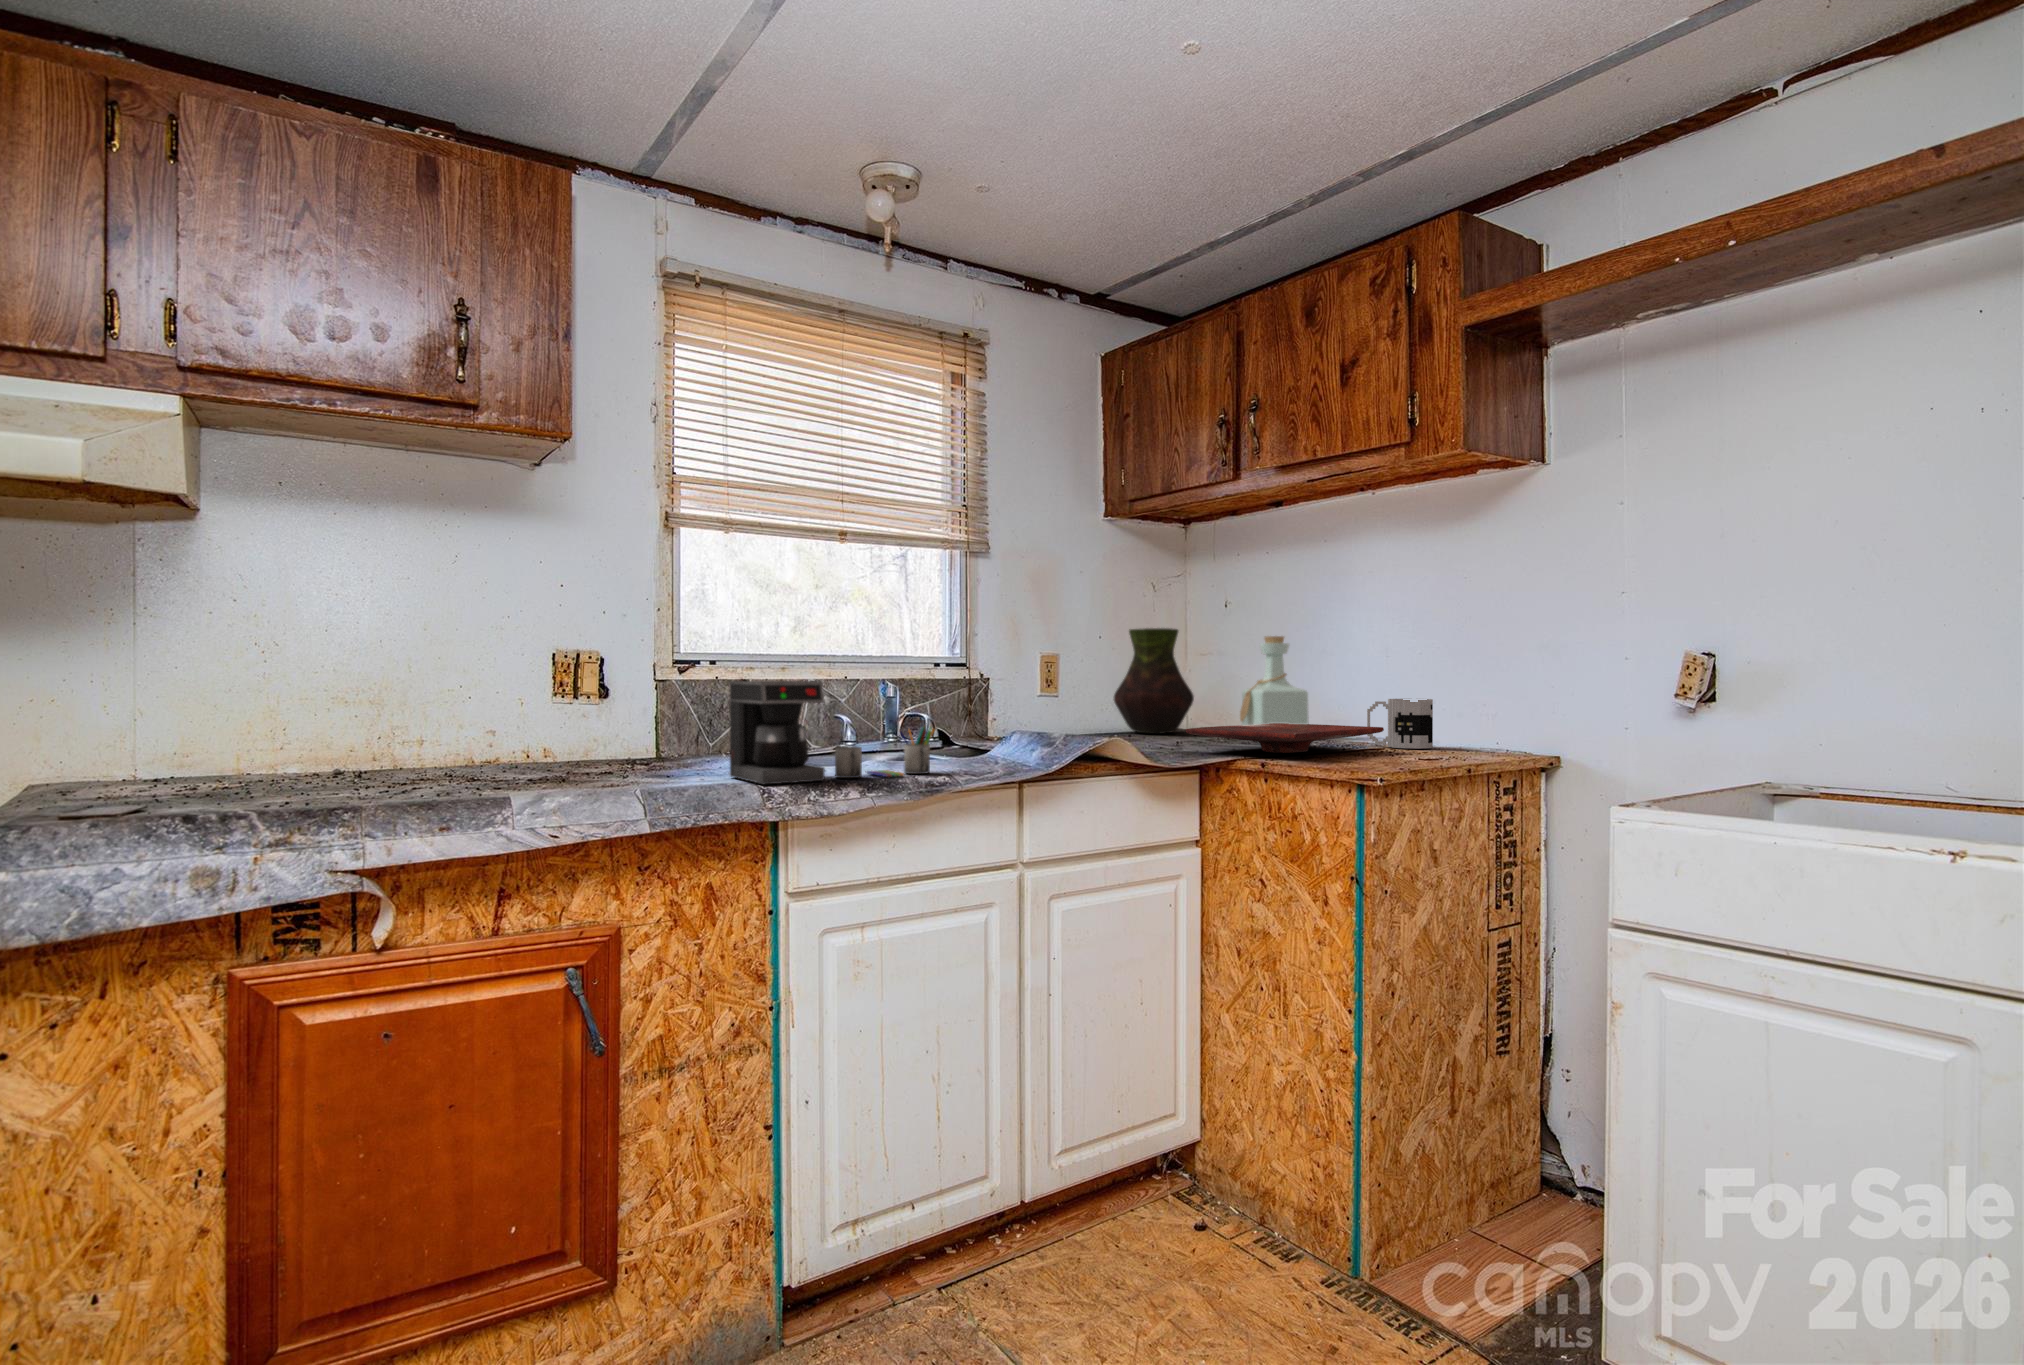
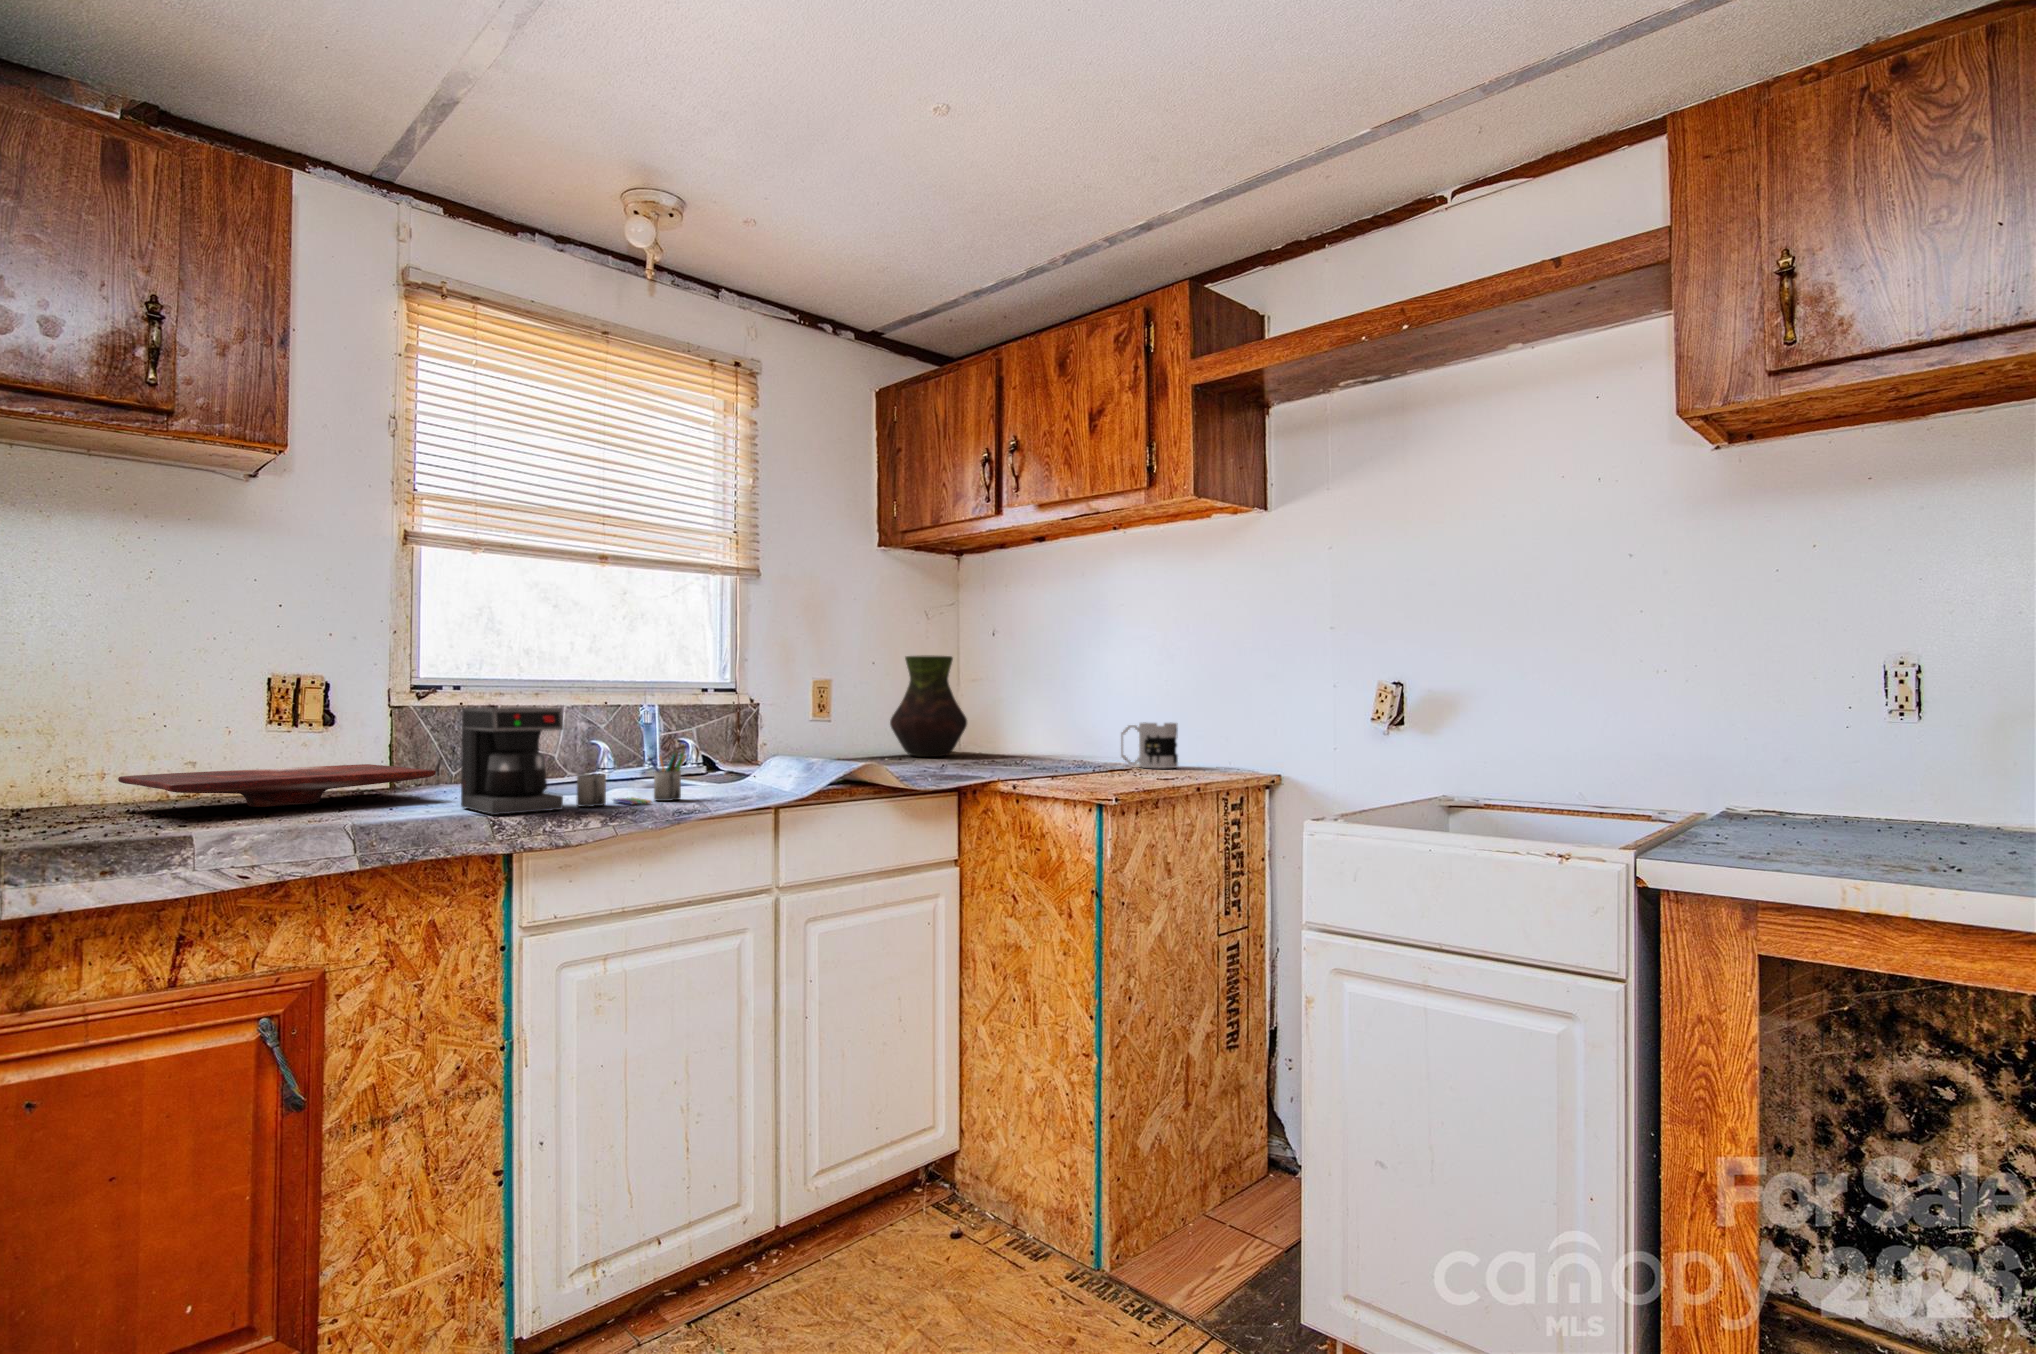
bottle: present [1240,636,1309,725] -> none [1009,664,1071,760]
cutting board: present [1186,723,1384,753] -> present [118,764,436,807]

